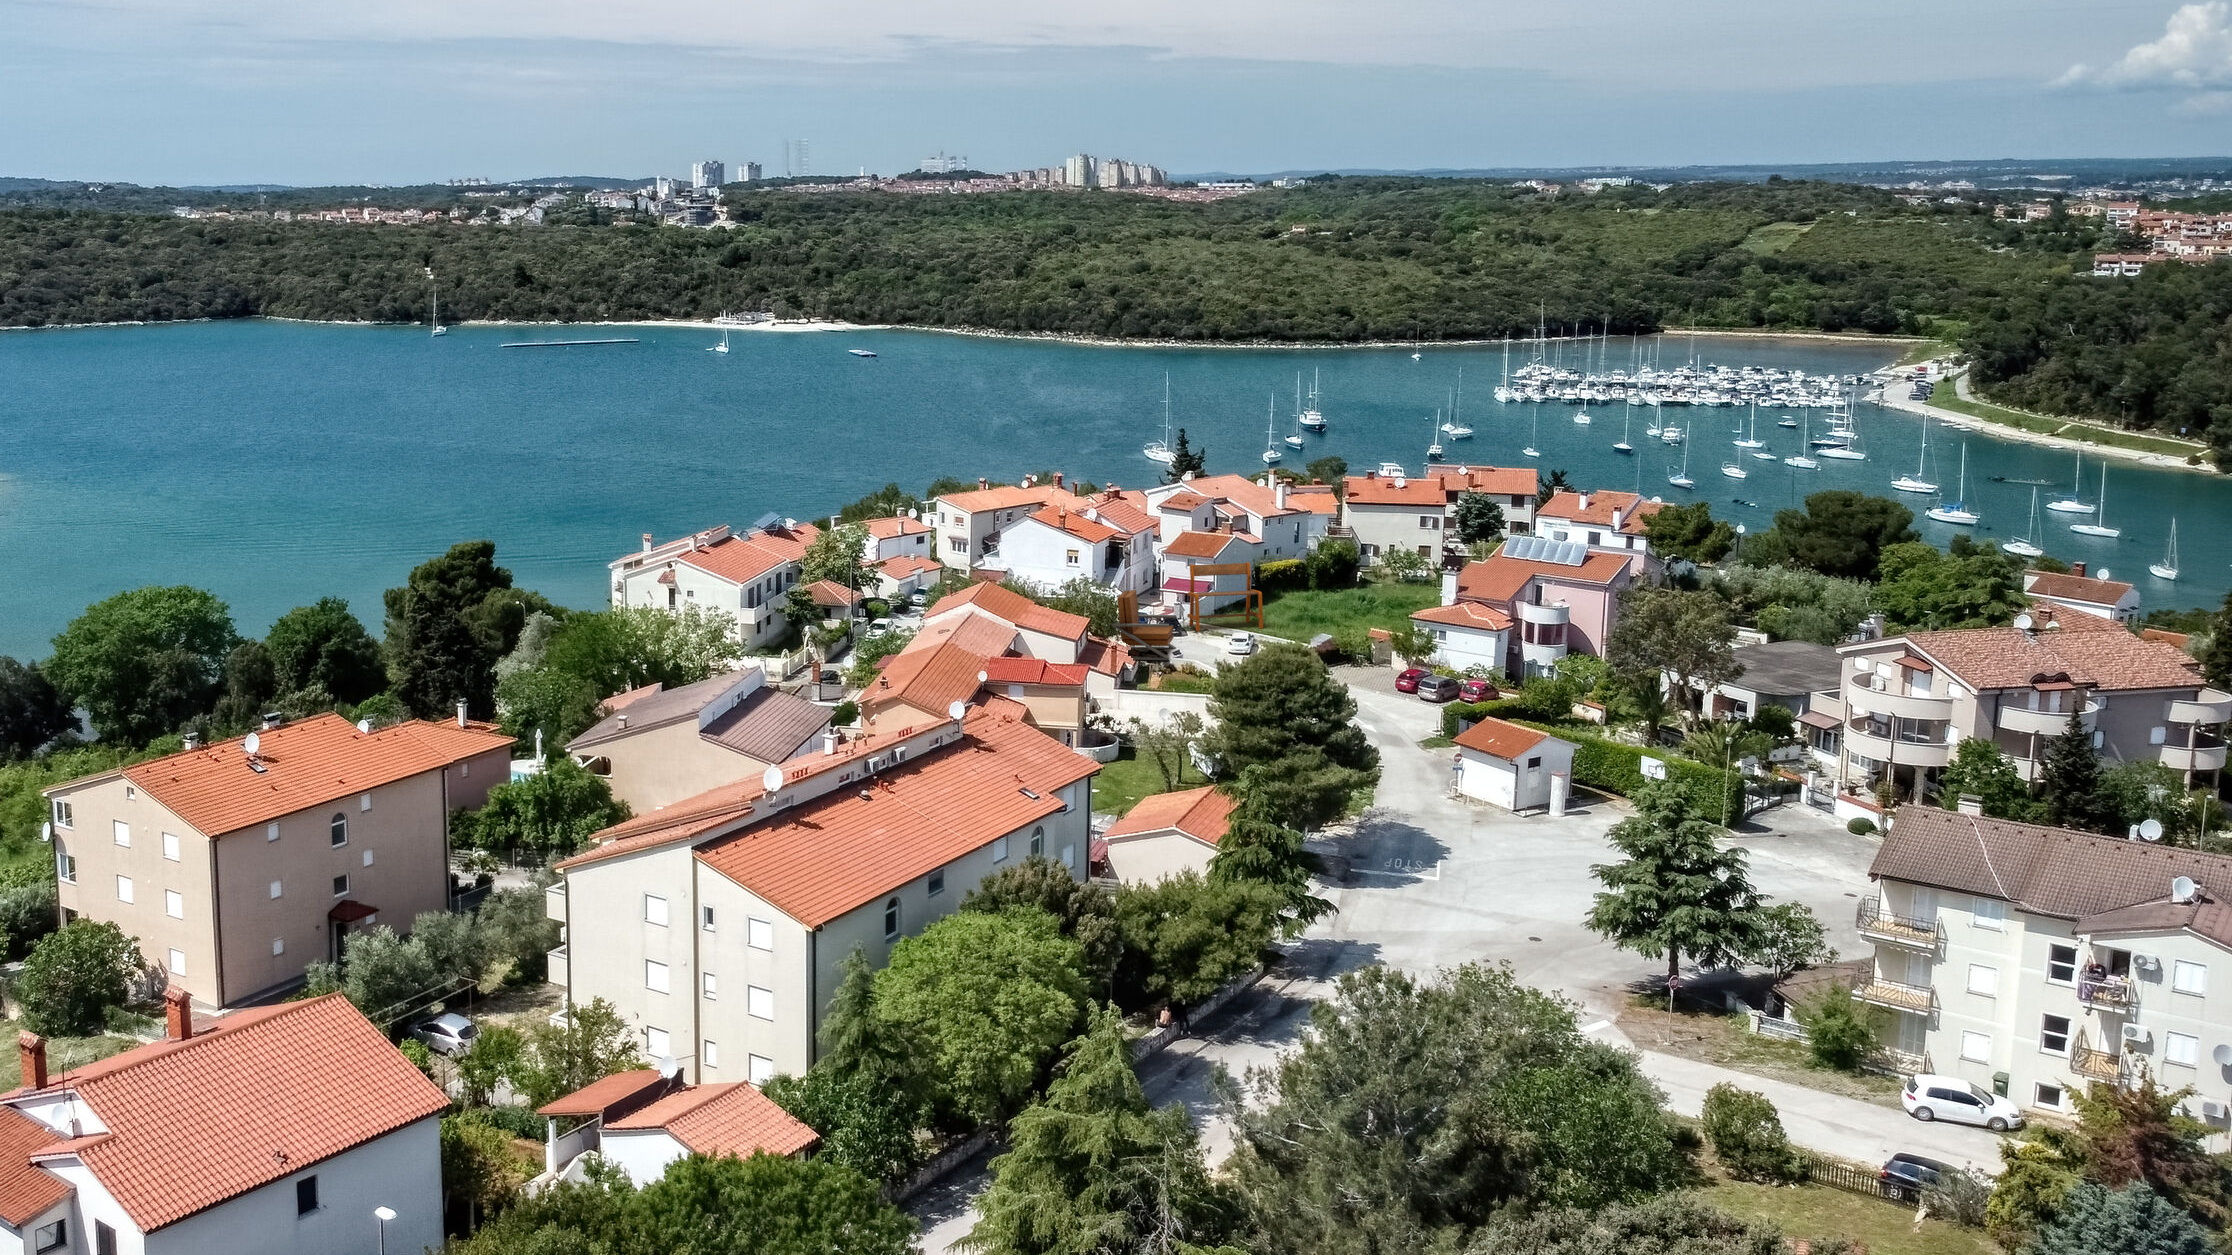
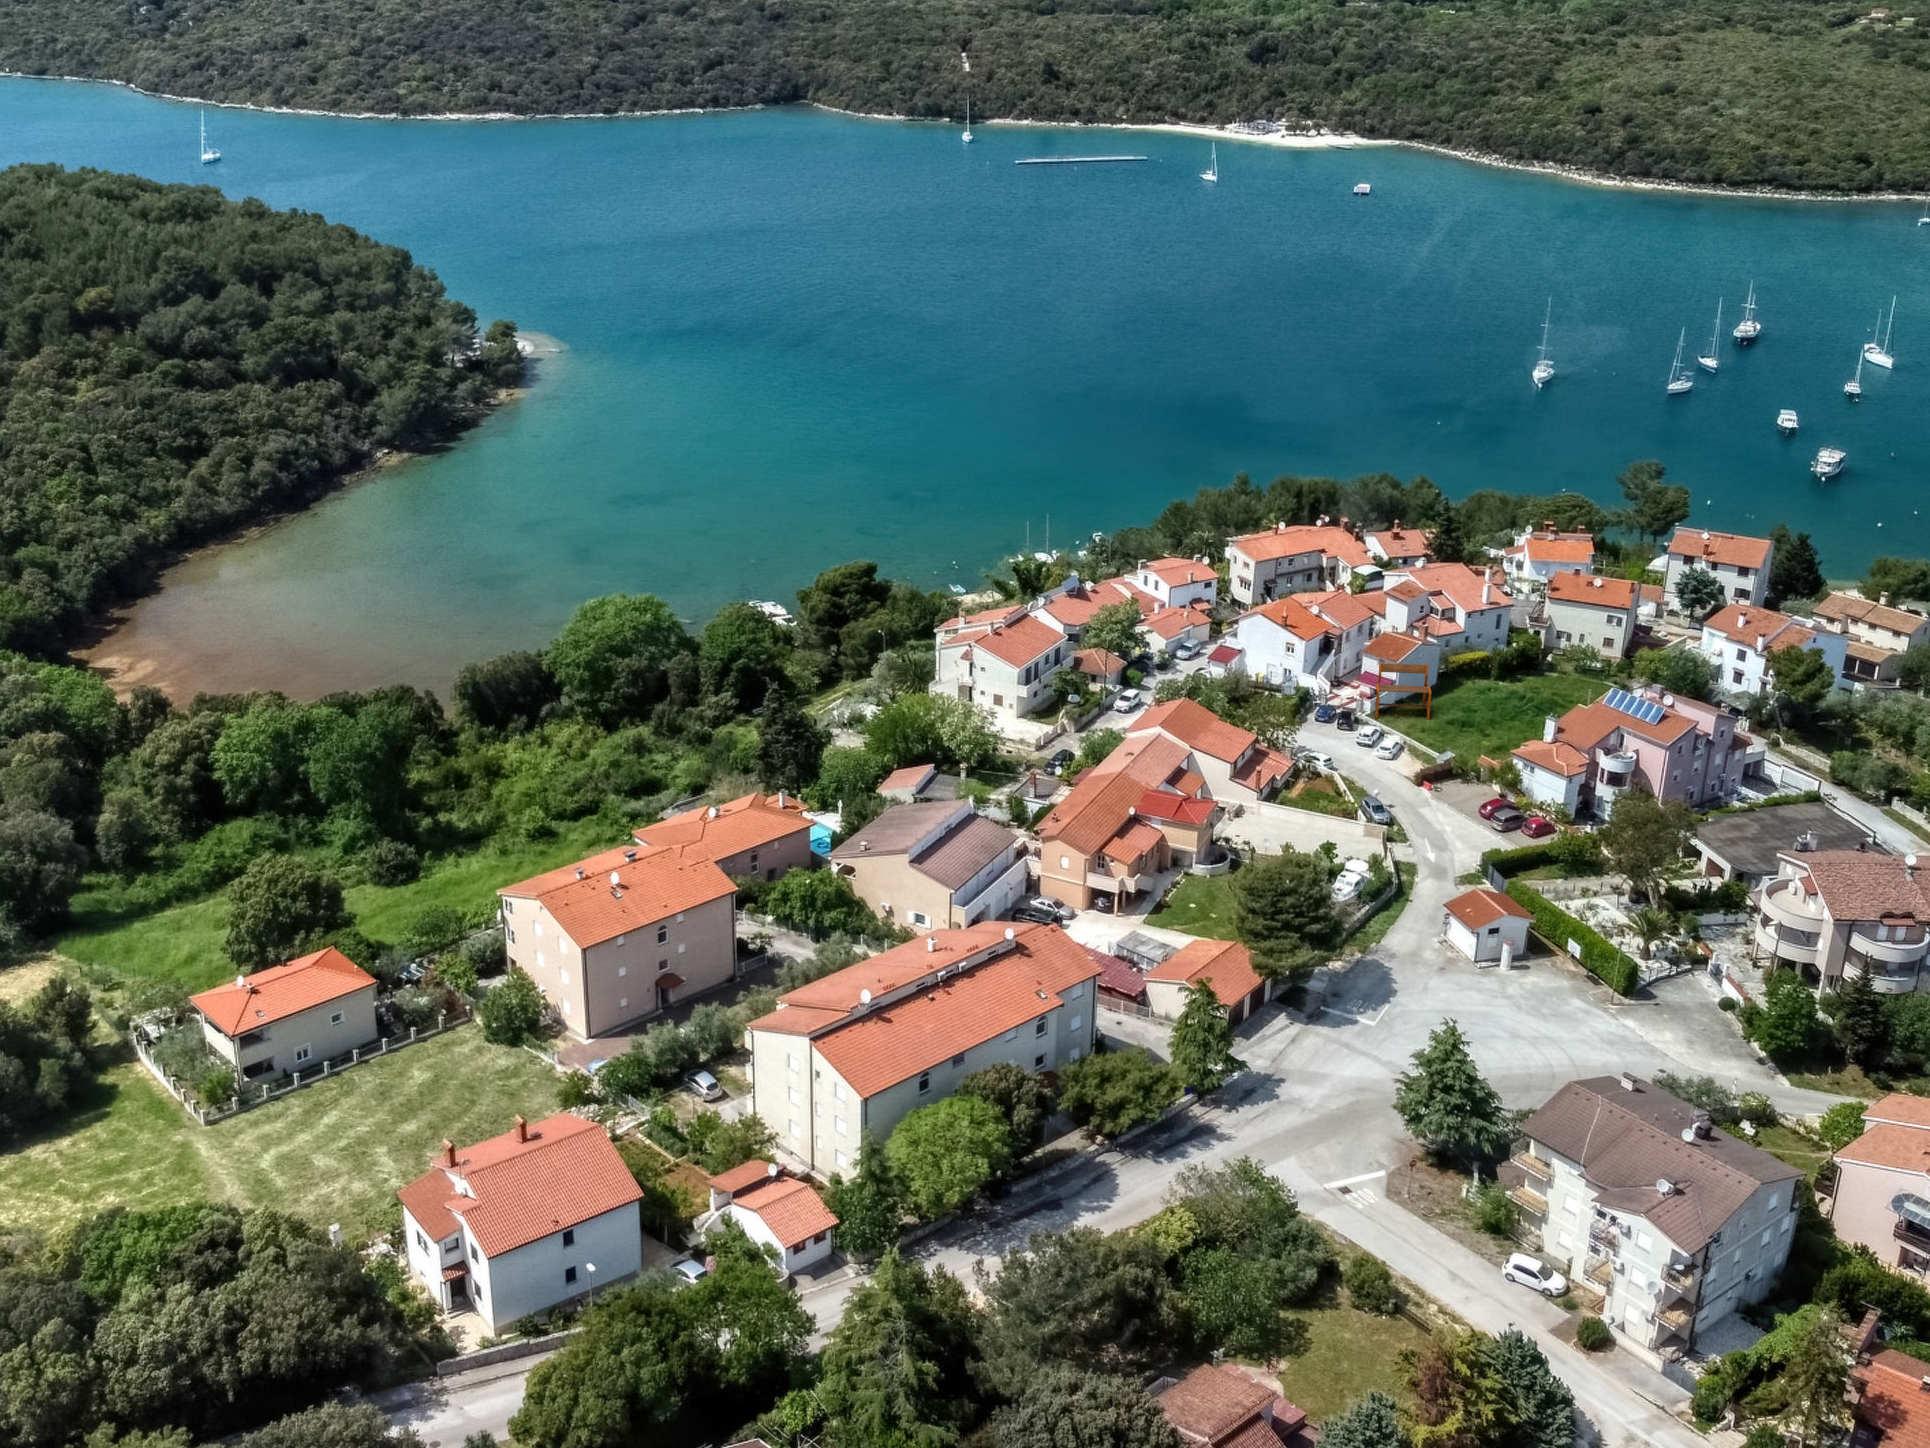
lounge chair: present [1112,590,1176,660] -> none [1292,691,1350,754]

